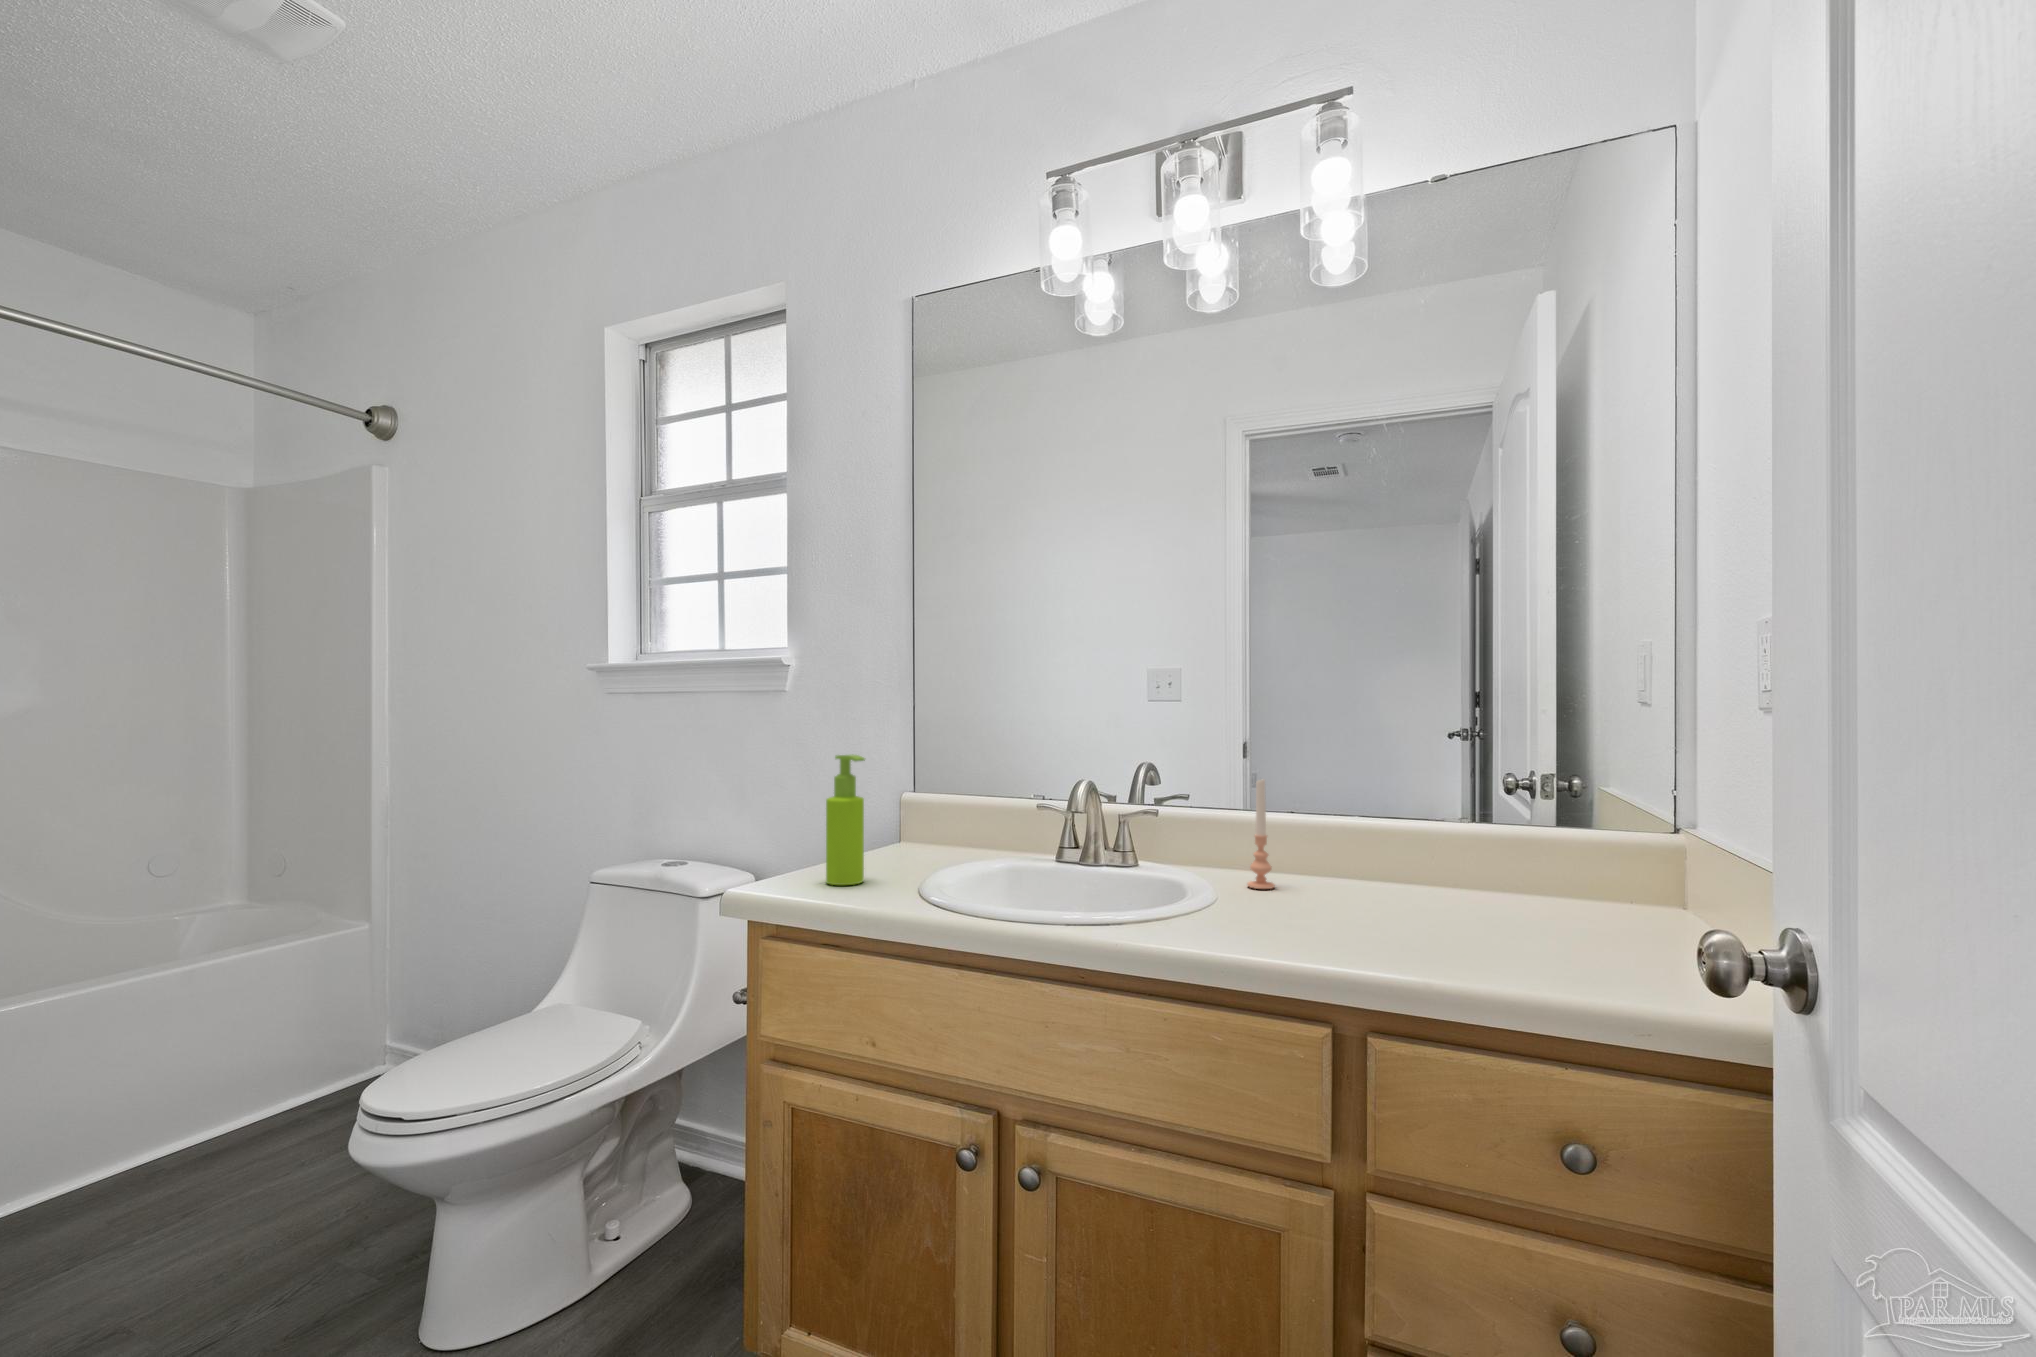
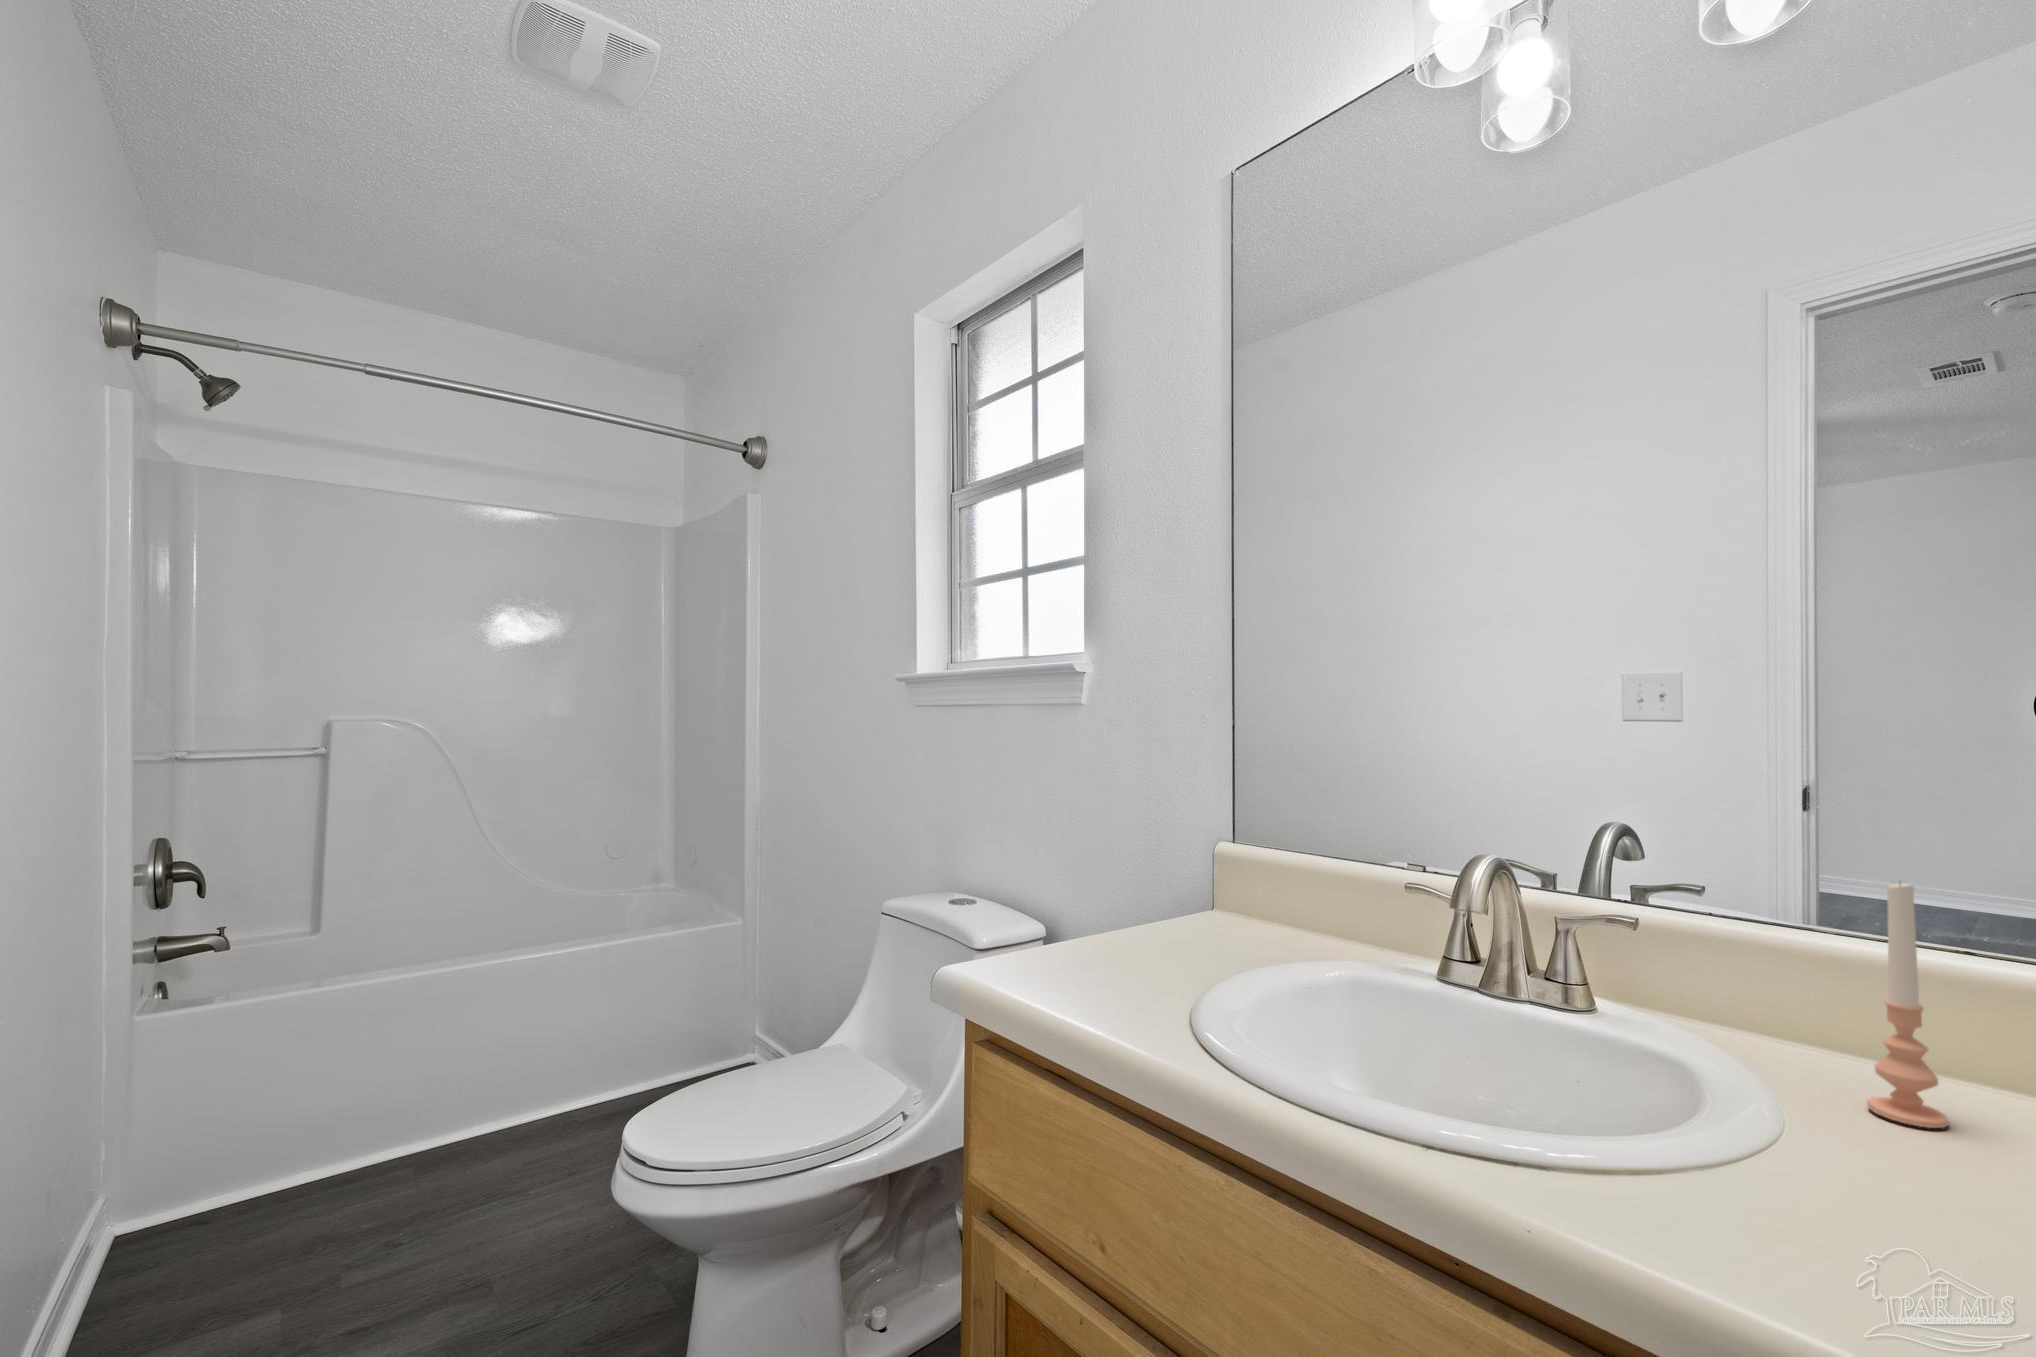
soap dispenser: present [826,754,865,885] -> none [1056,790,1111,987]

